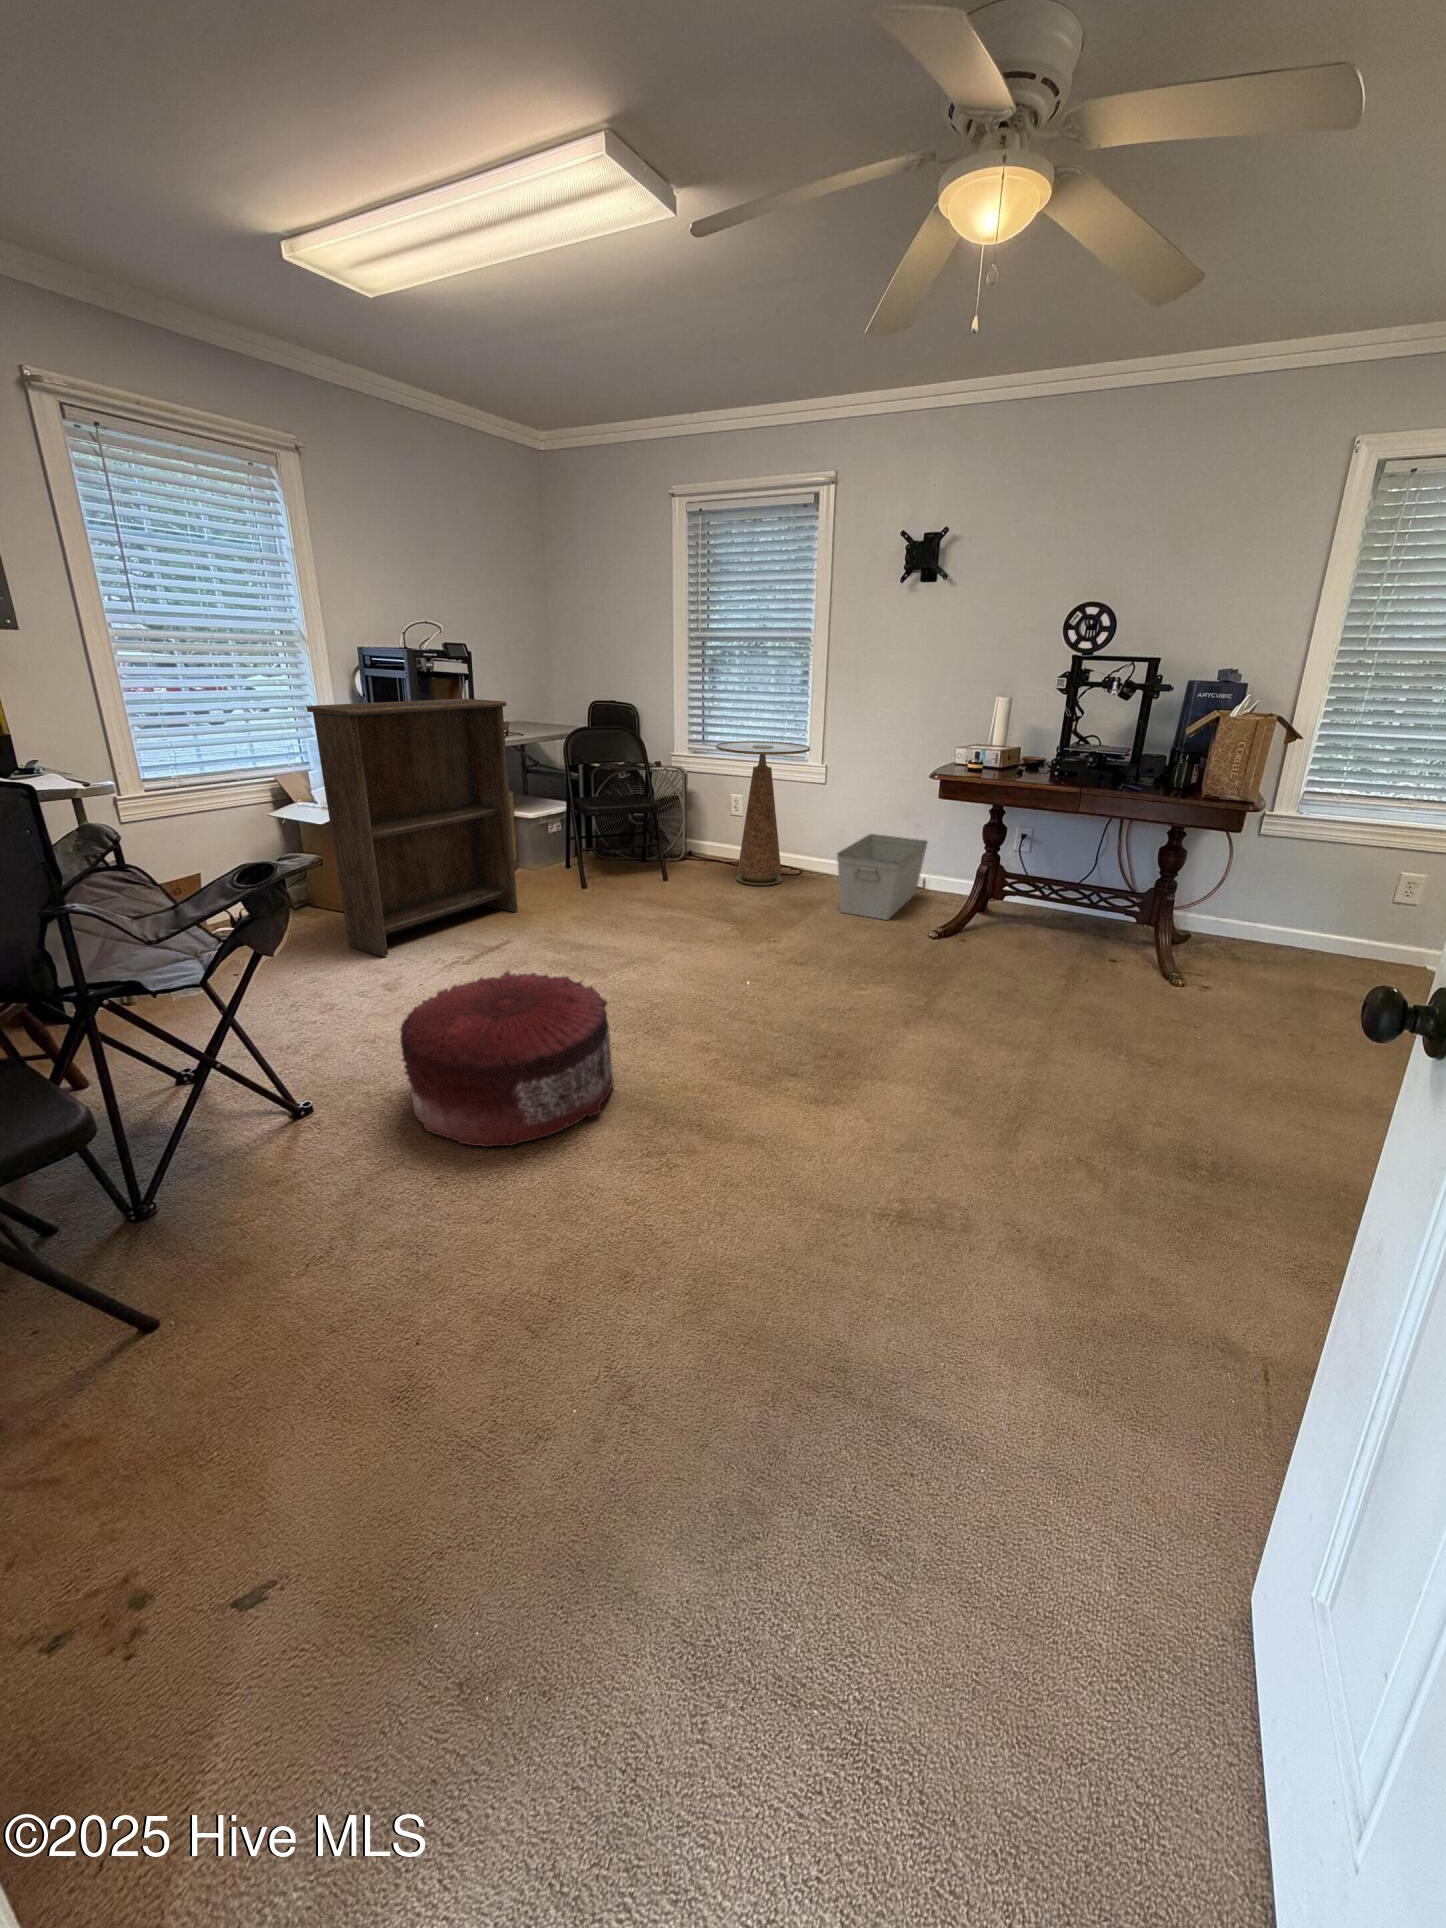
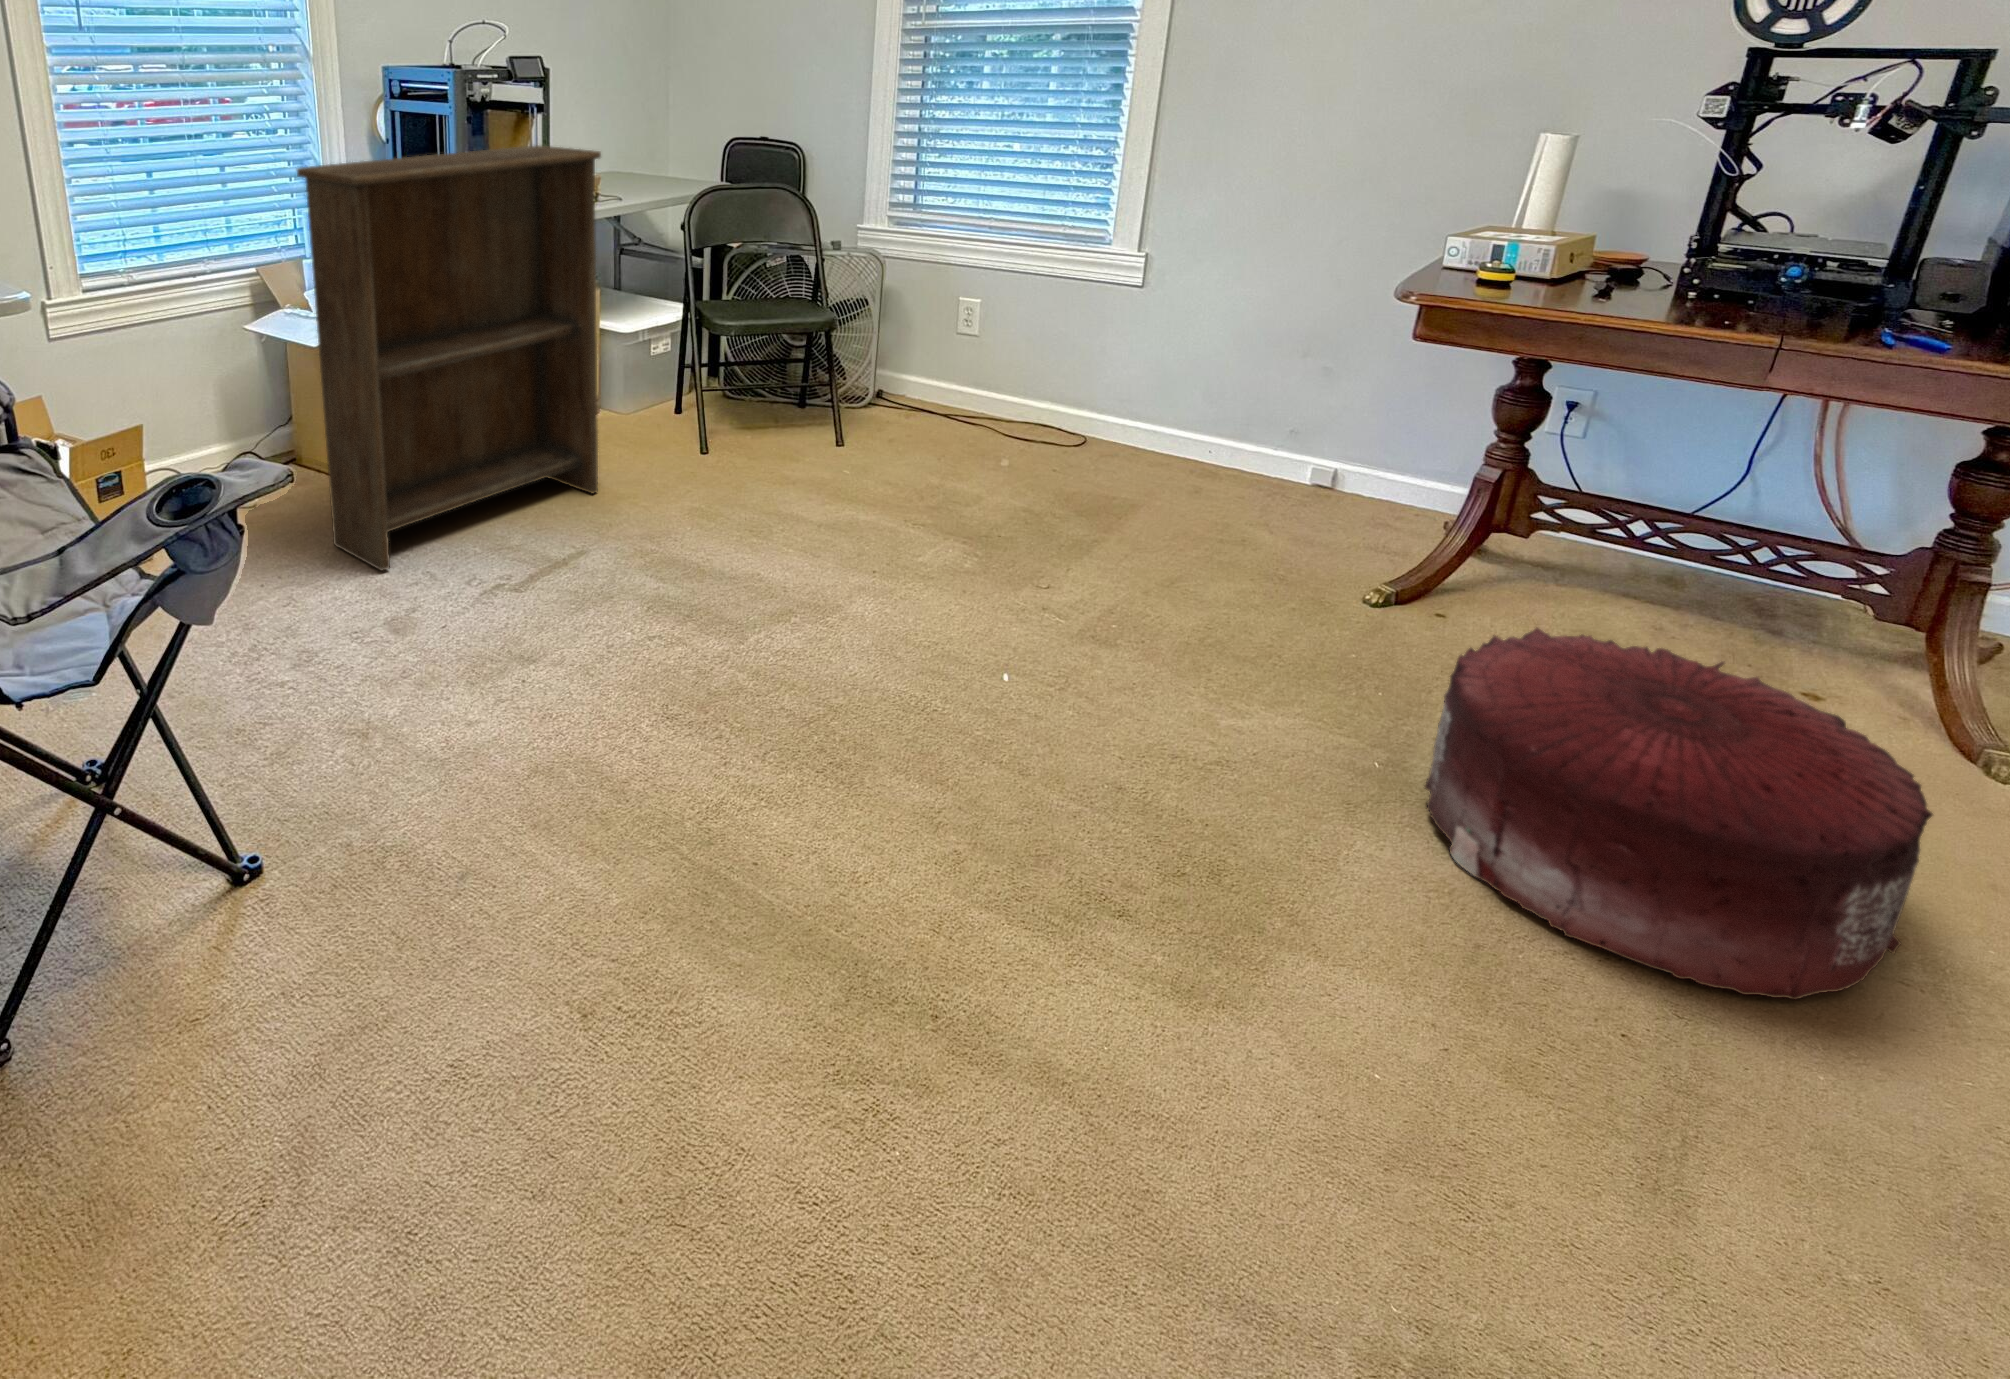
side table: present [716,741,810,886] -> none [947,206,1124,463]
storage bin: present [837,834,928,920] -> none [1181,381,1366,559]
pouf: present [400,972,614,1147] -> present [1425,628,1933,1000]

